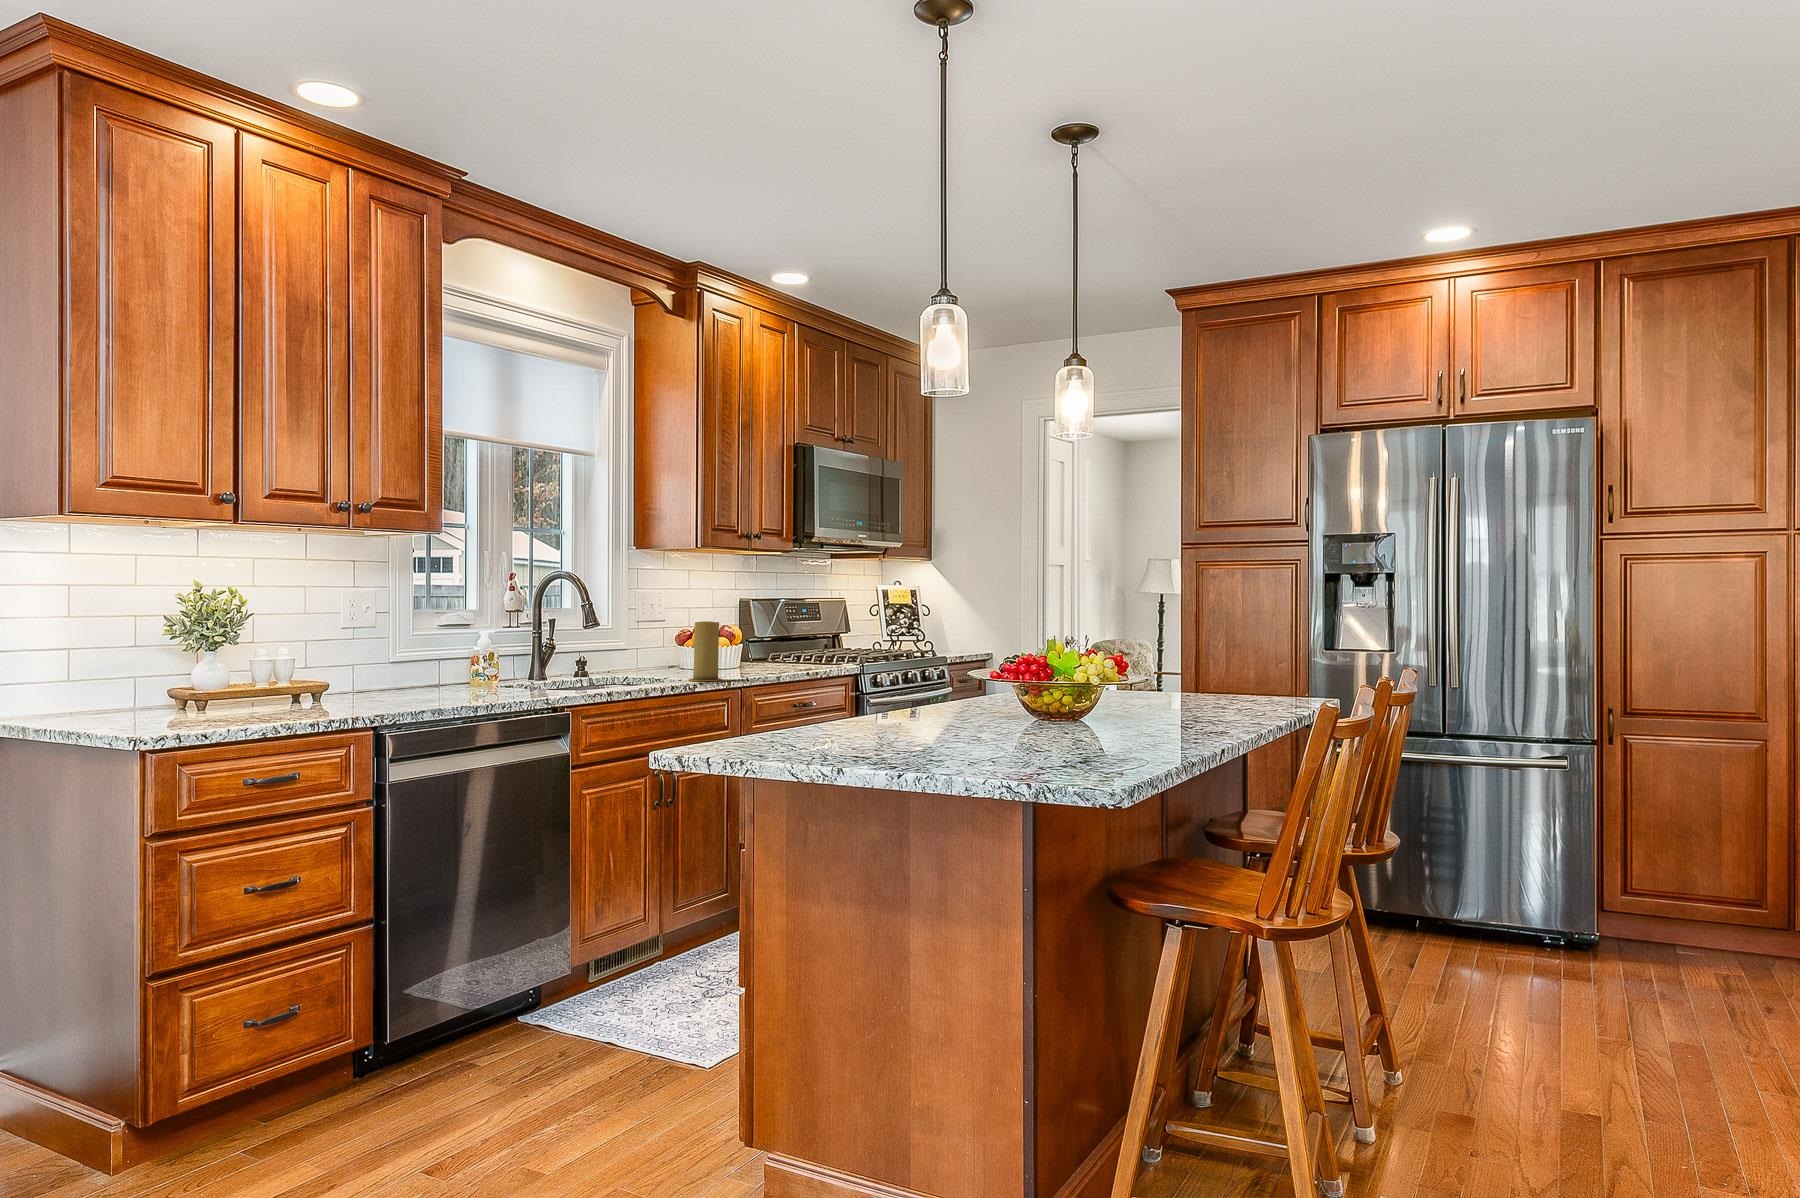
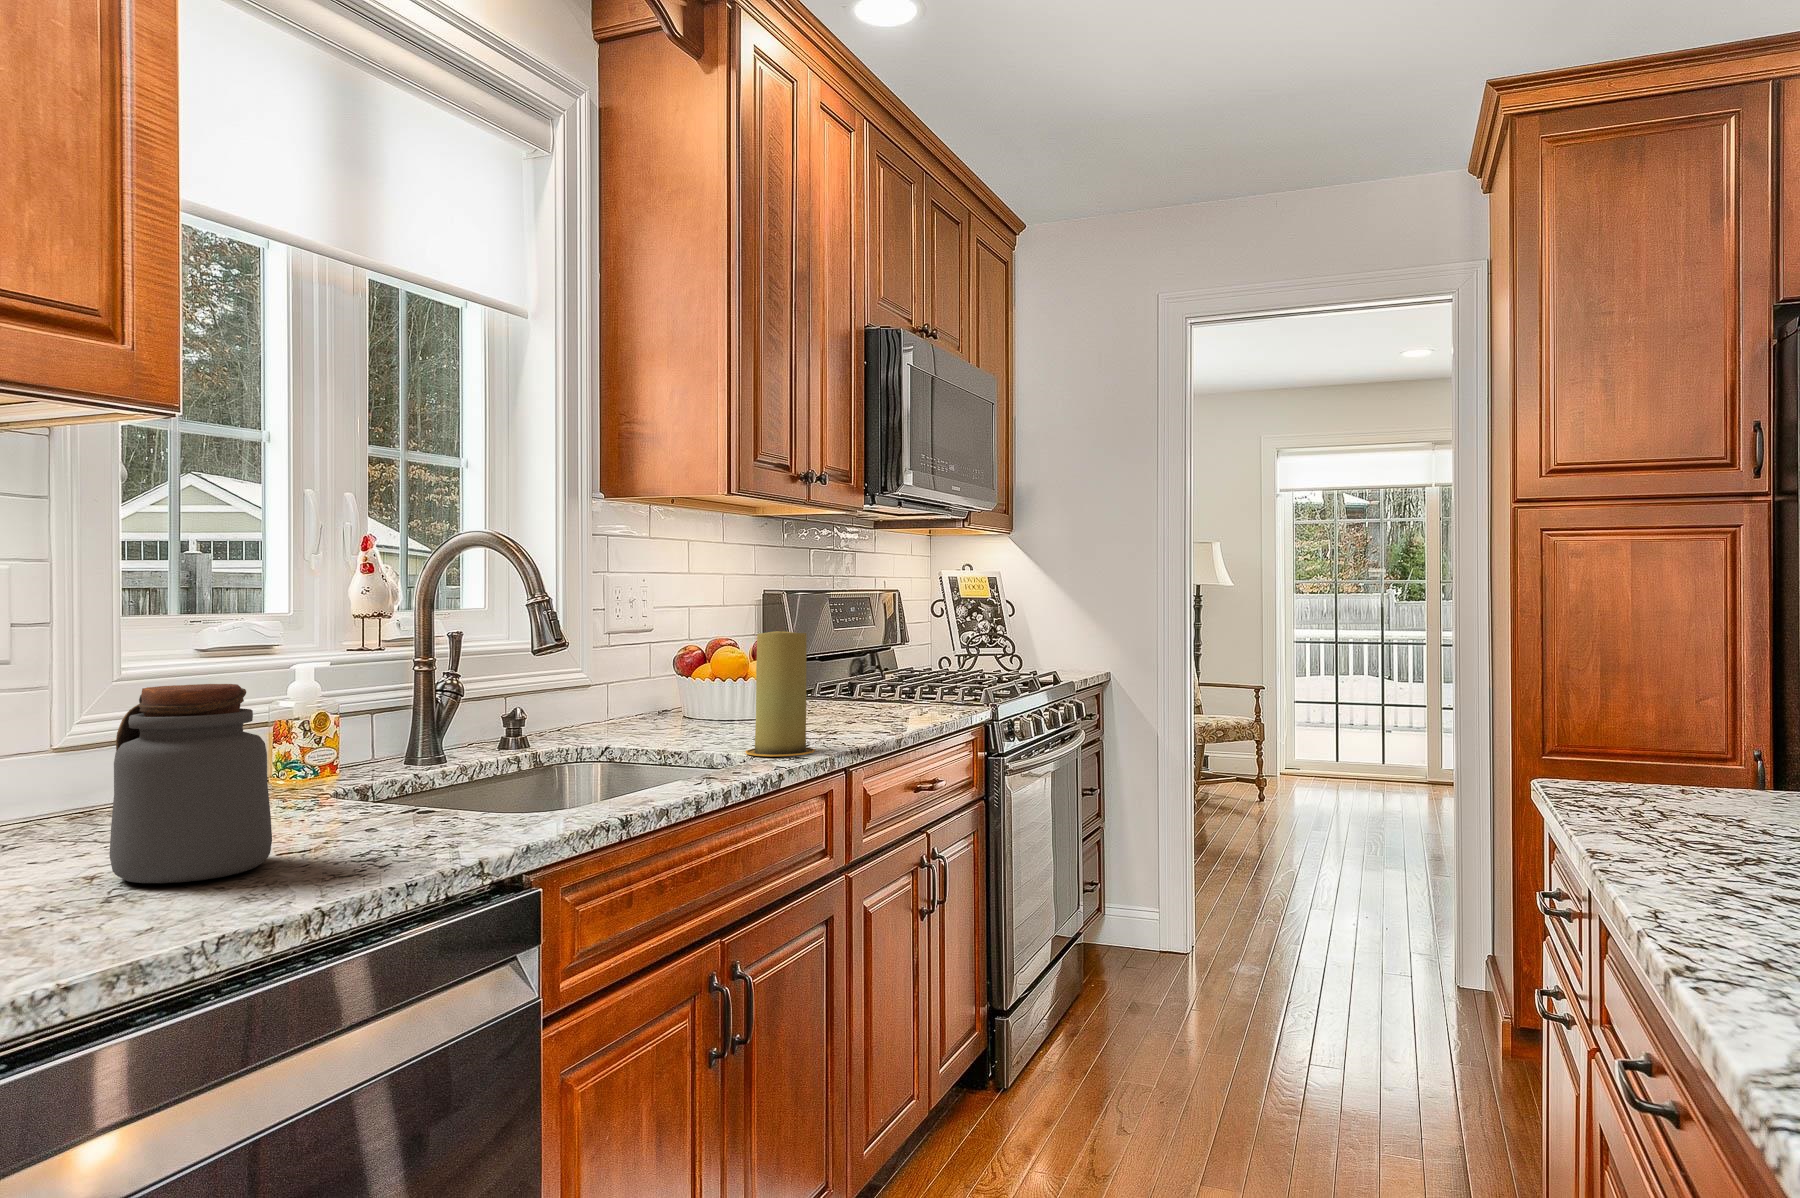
jar: none [432,635,484,702] -> present [109,684,272,883]

